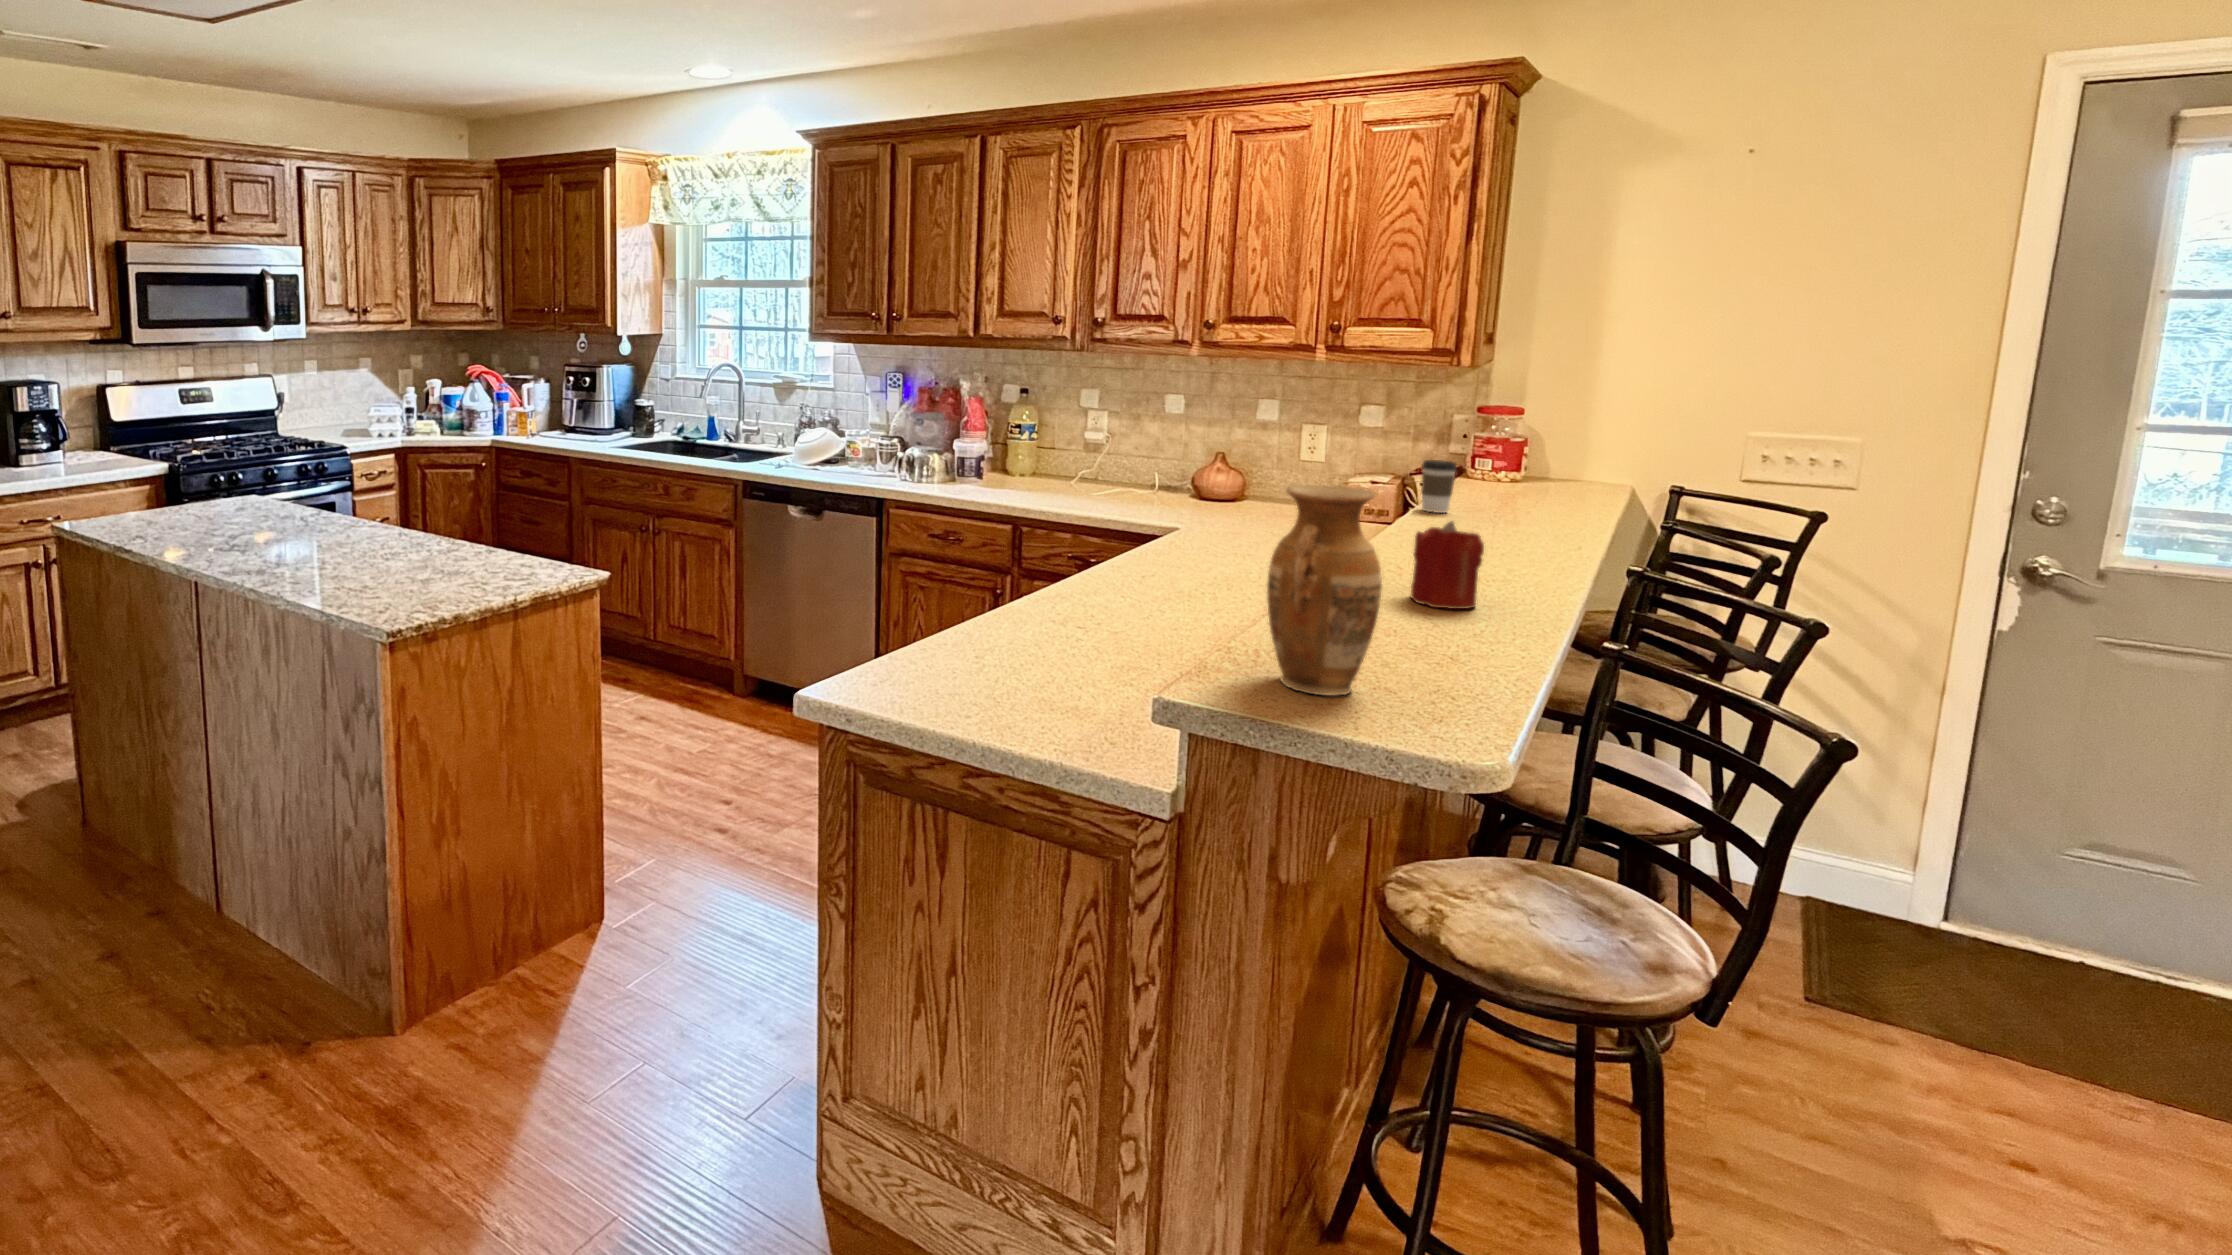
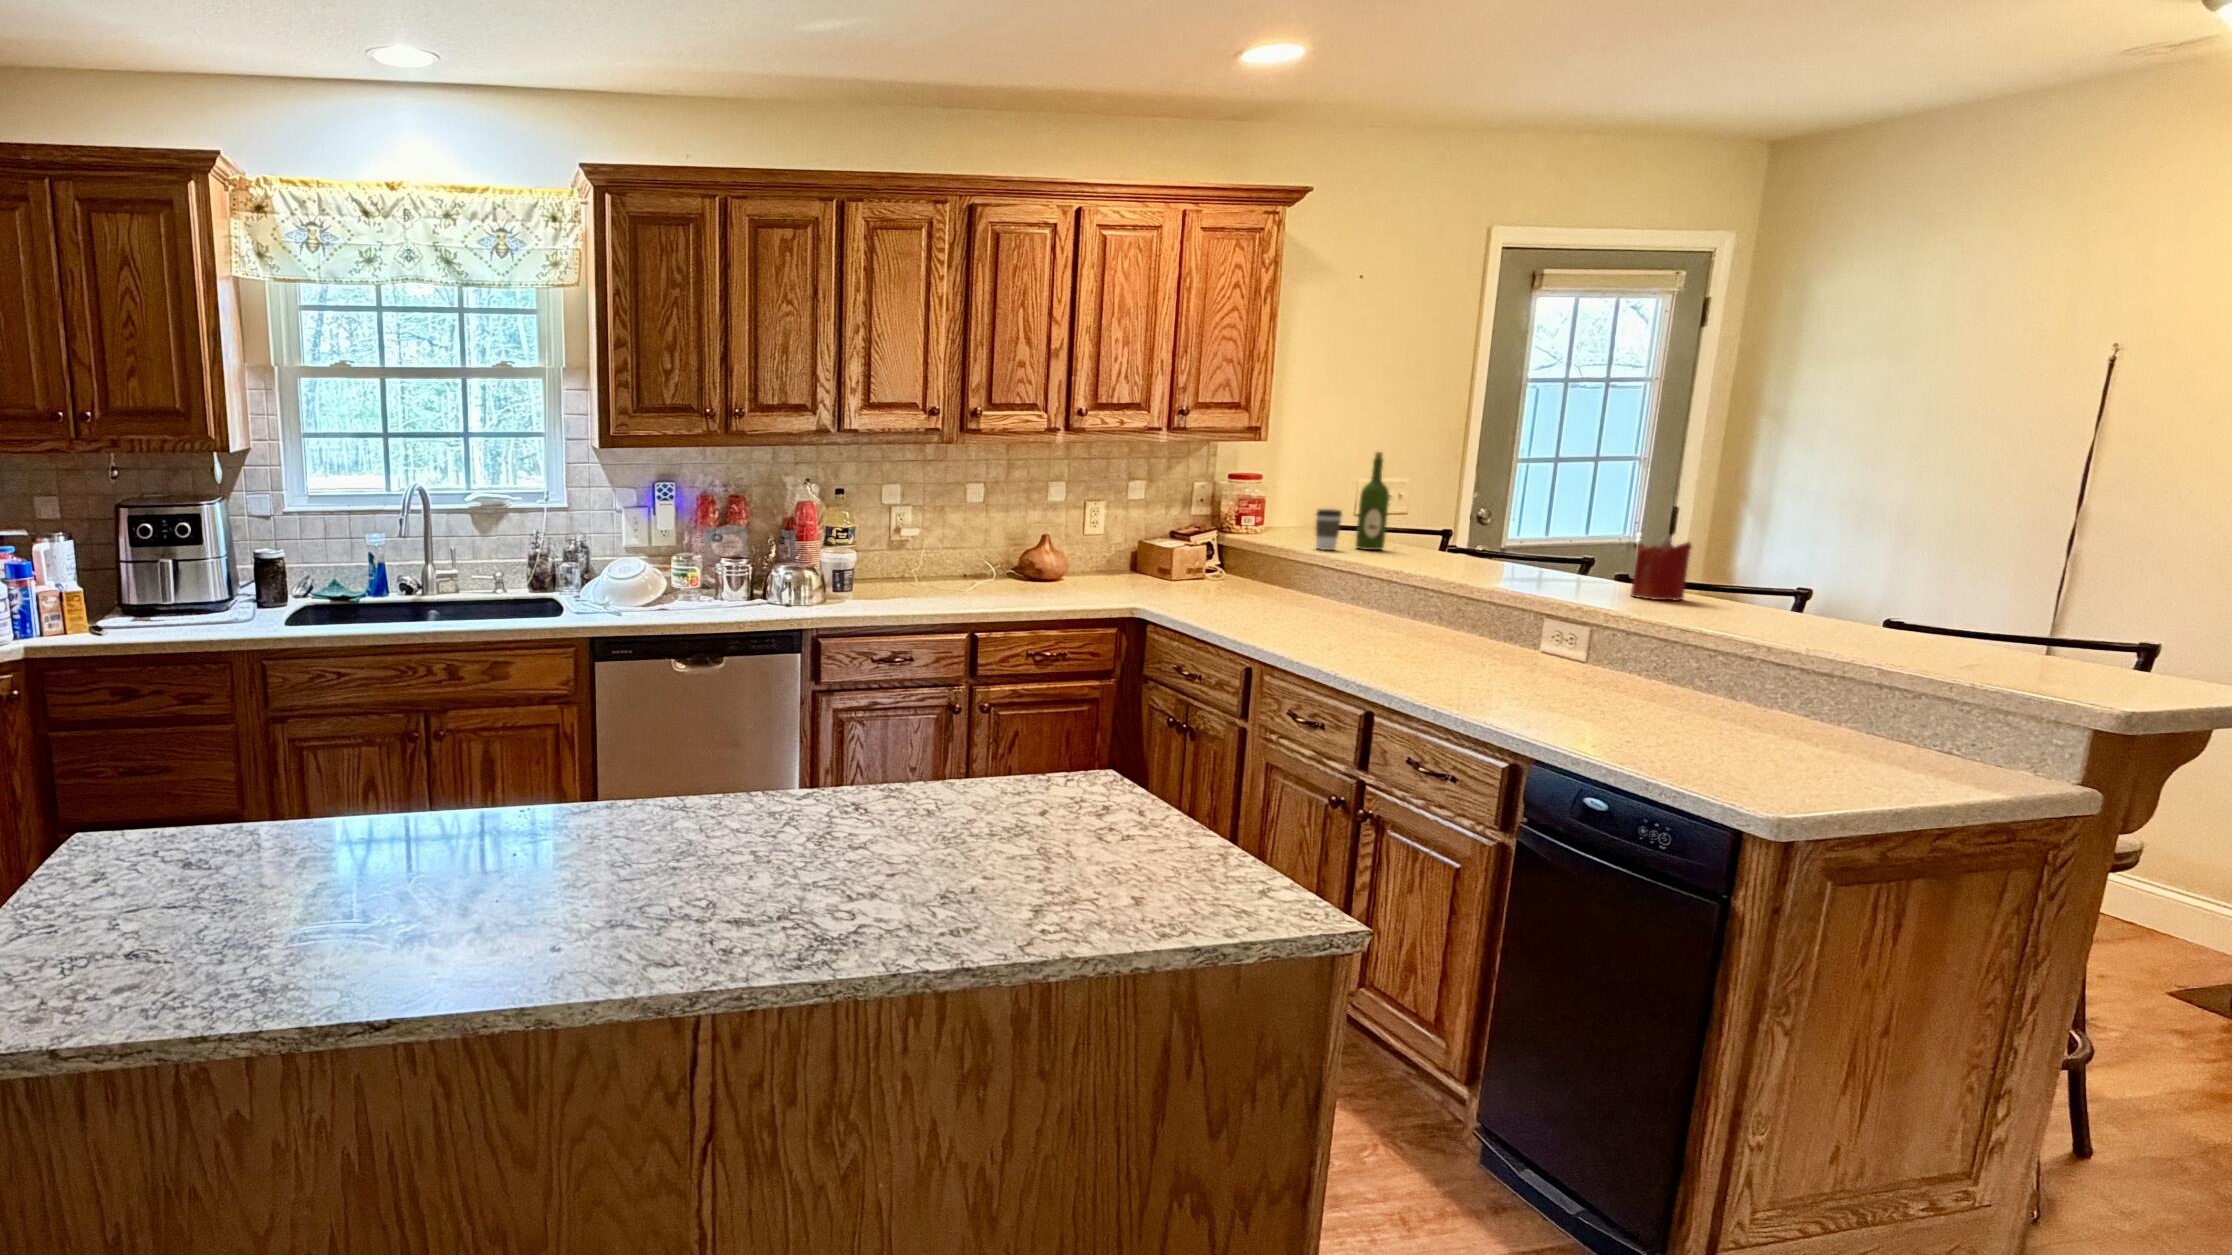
wine bottle: none [1491,393,1538,523] -> present [1355,452,1389,550]
vase: present [1267,485,1382,695] -> none [1903,501,2035,657]

